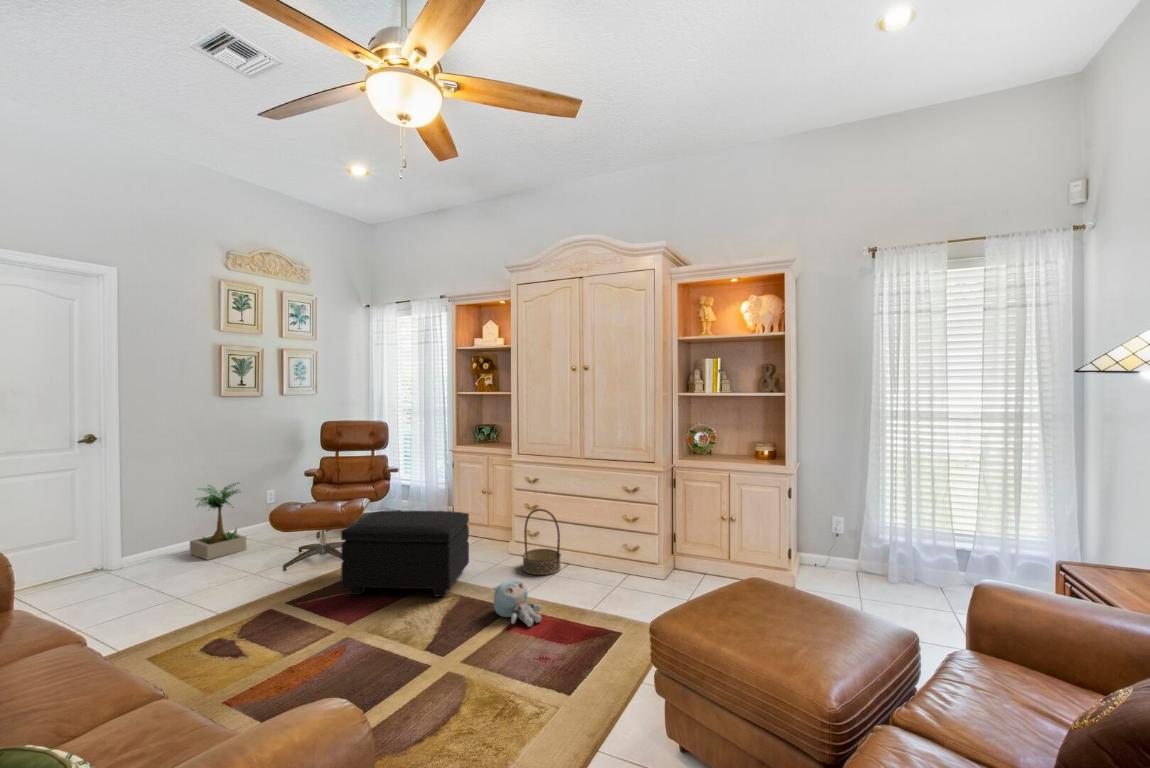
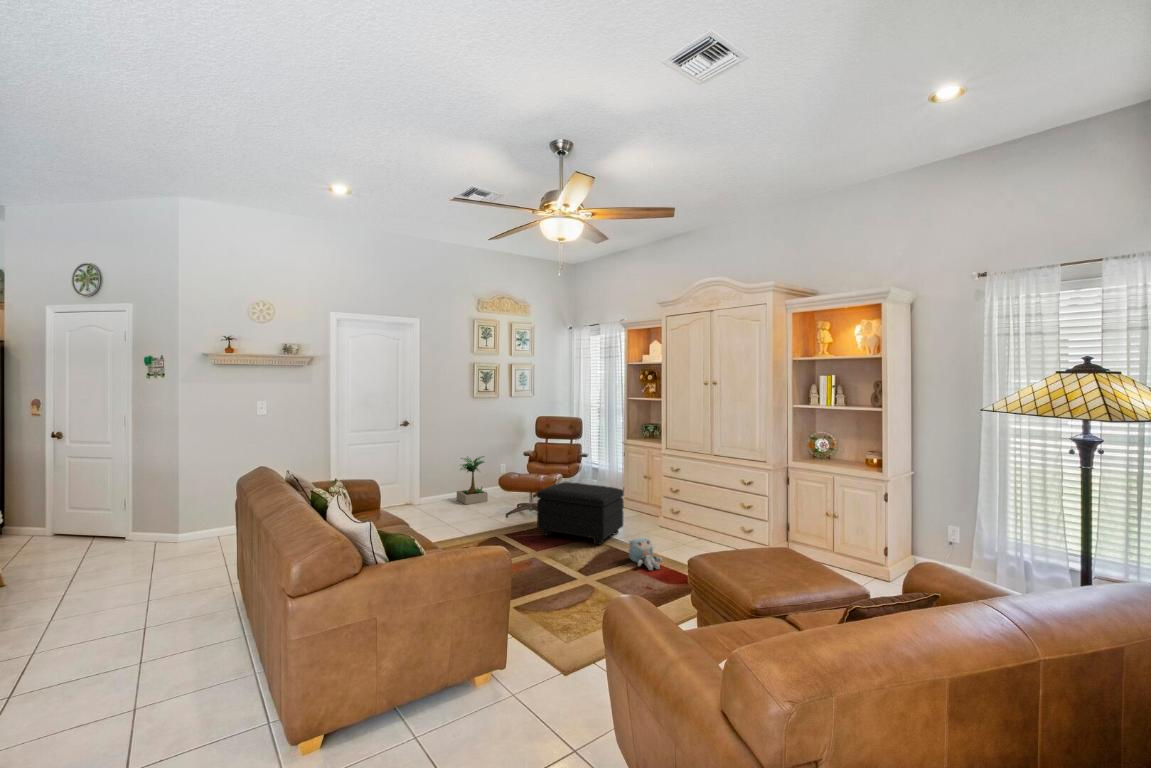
basket: present [523,509,561,575] -> none [663,492,693,542]

